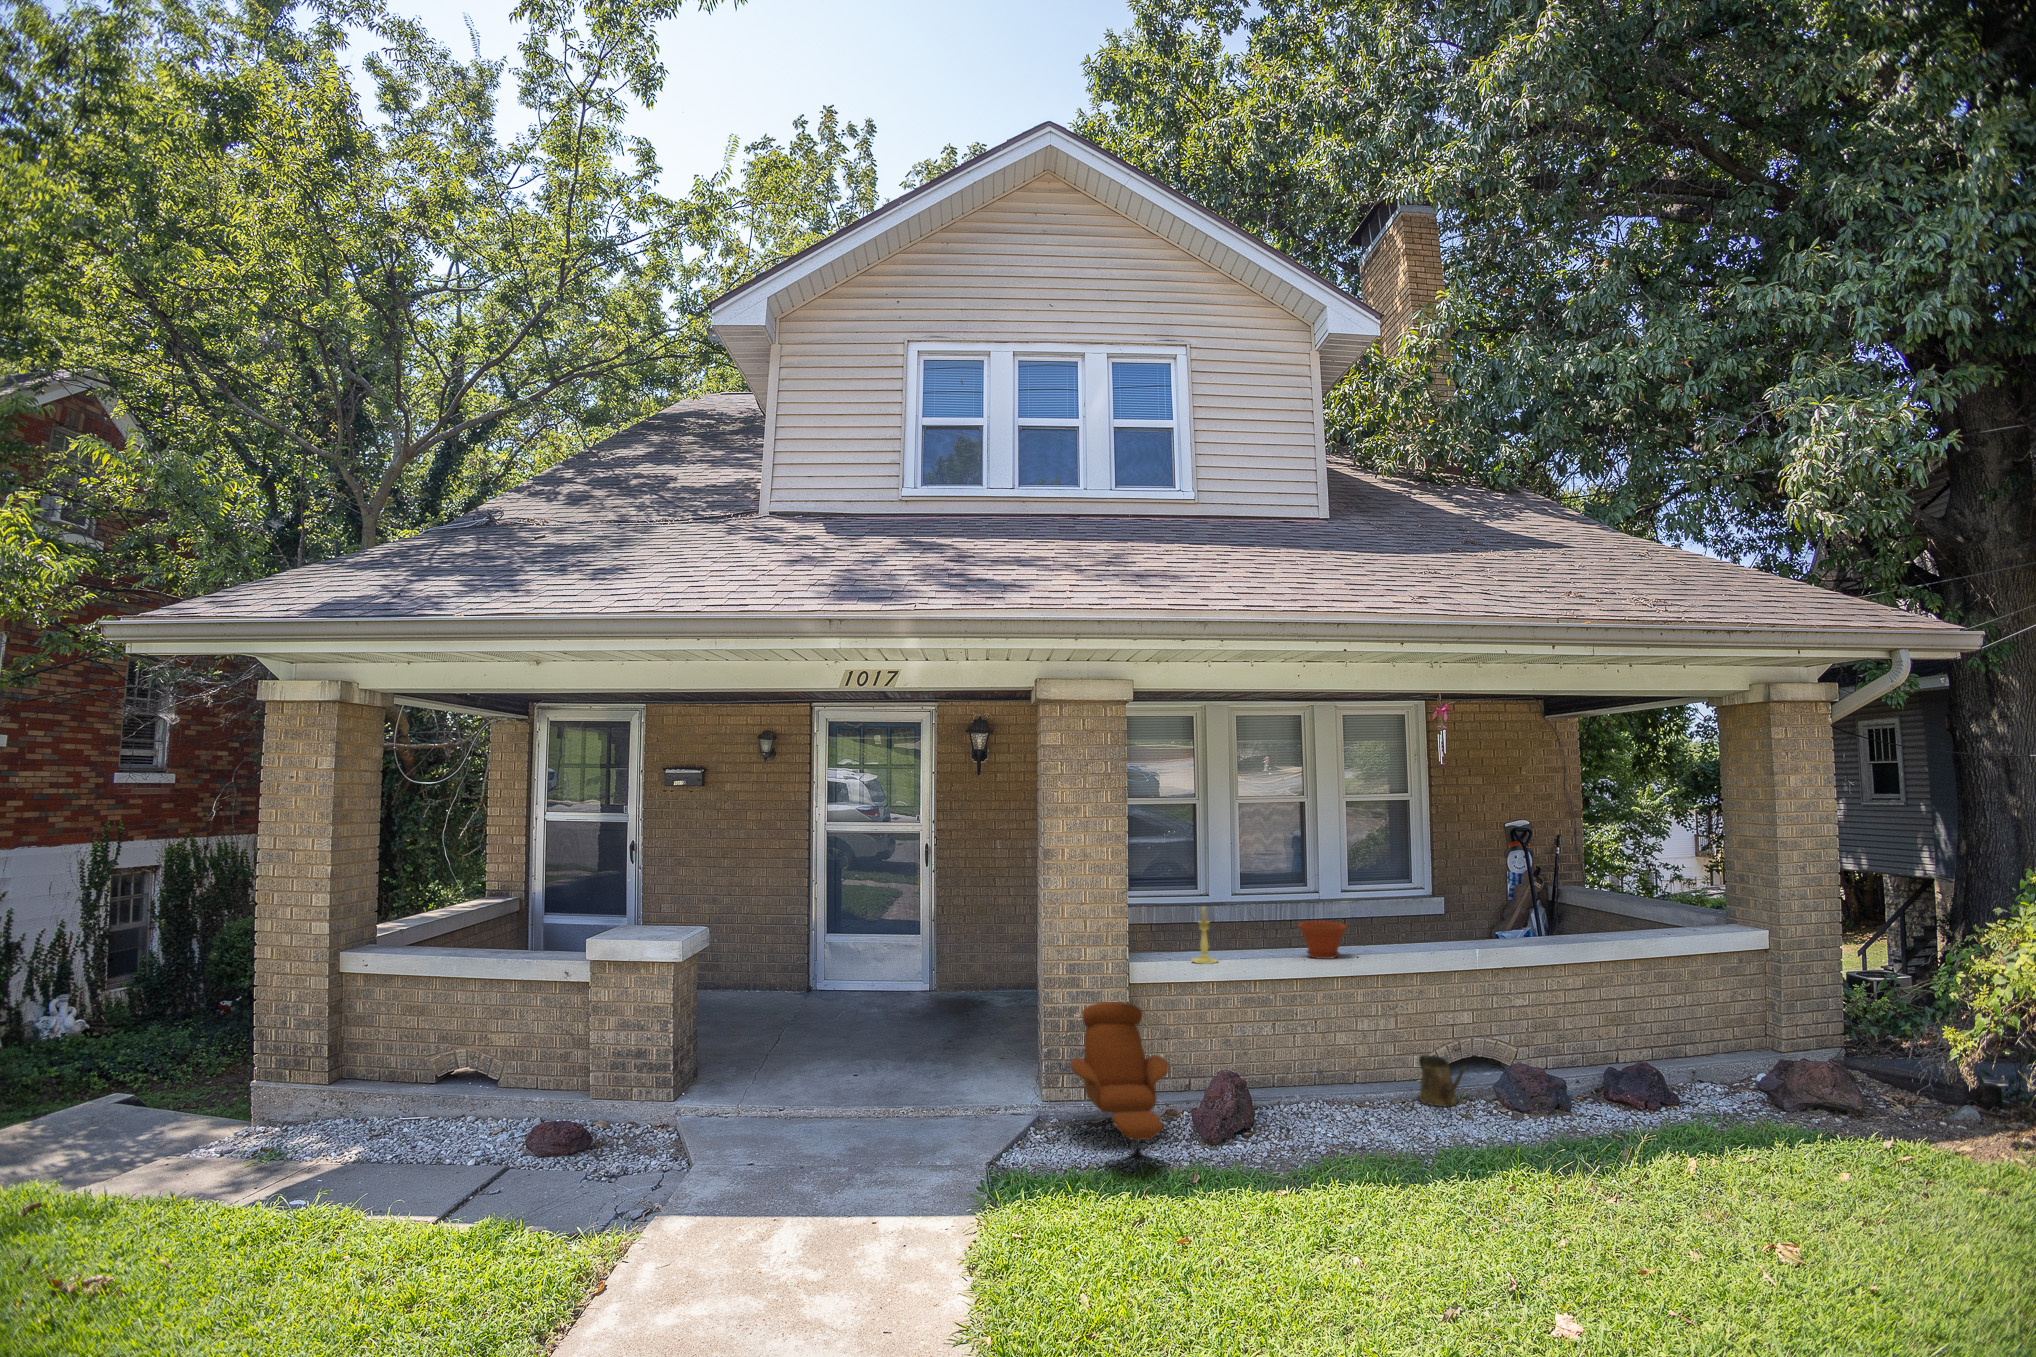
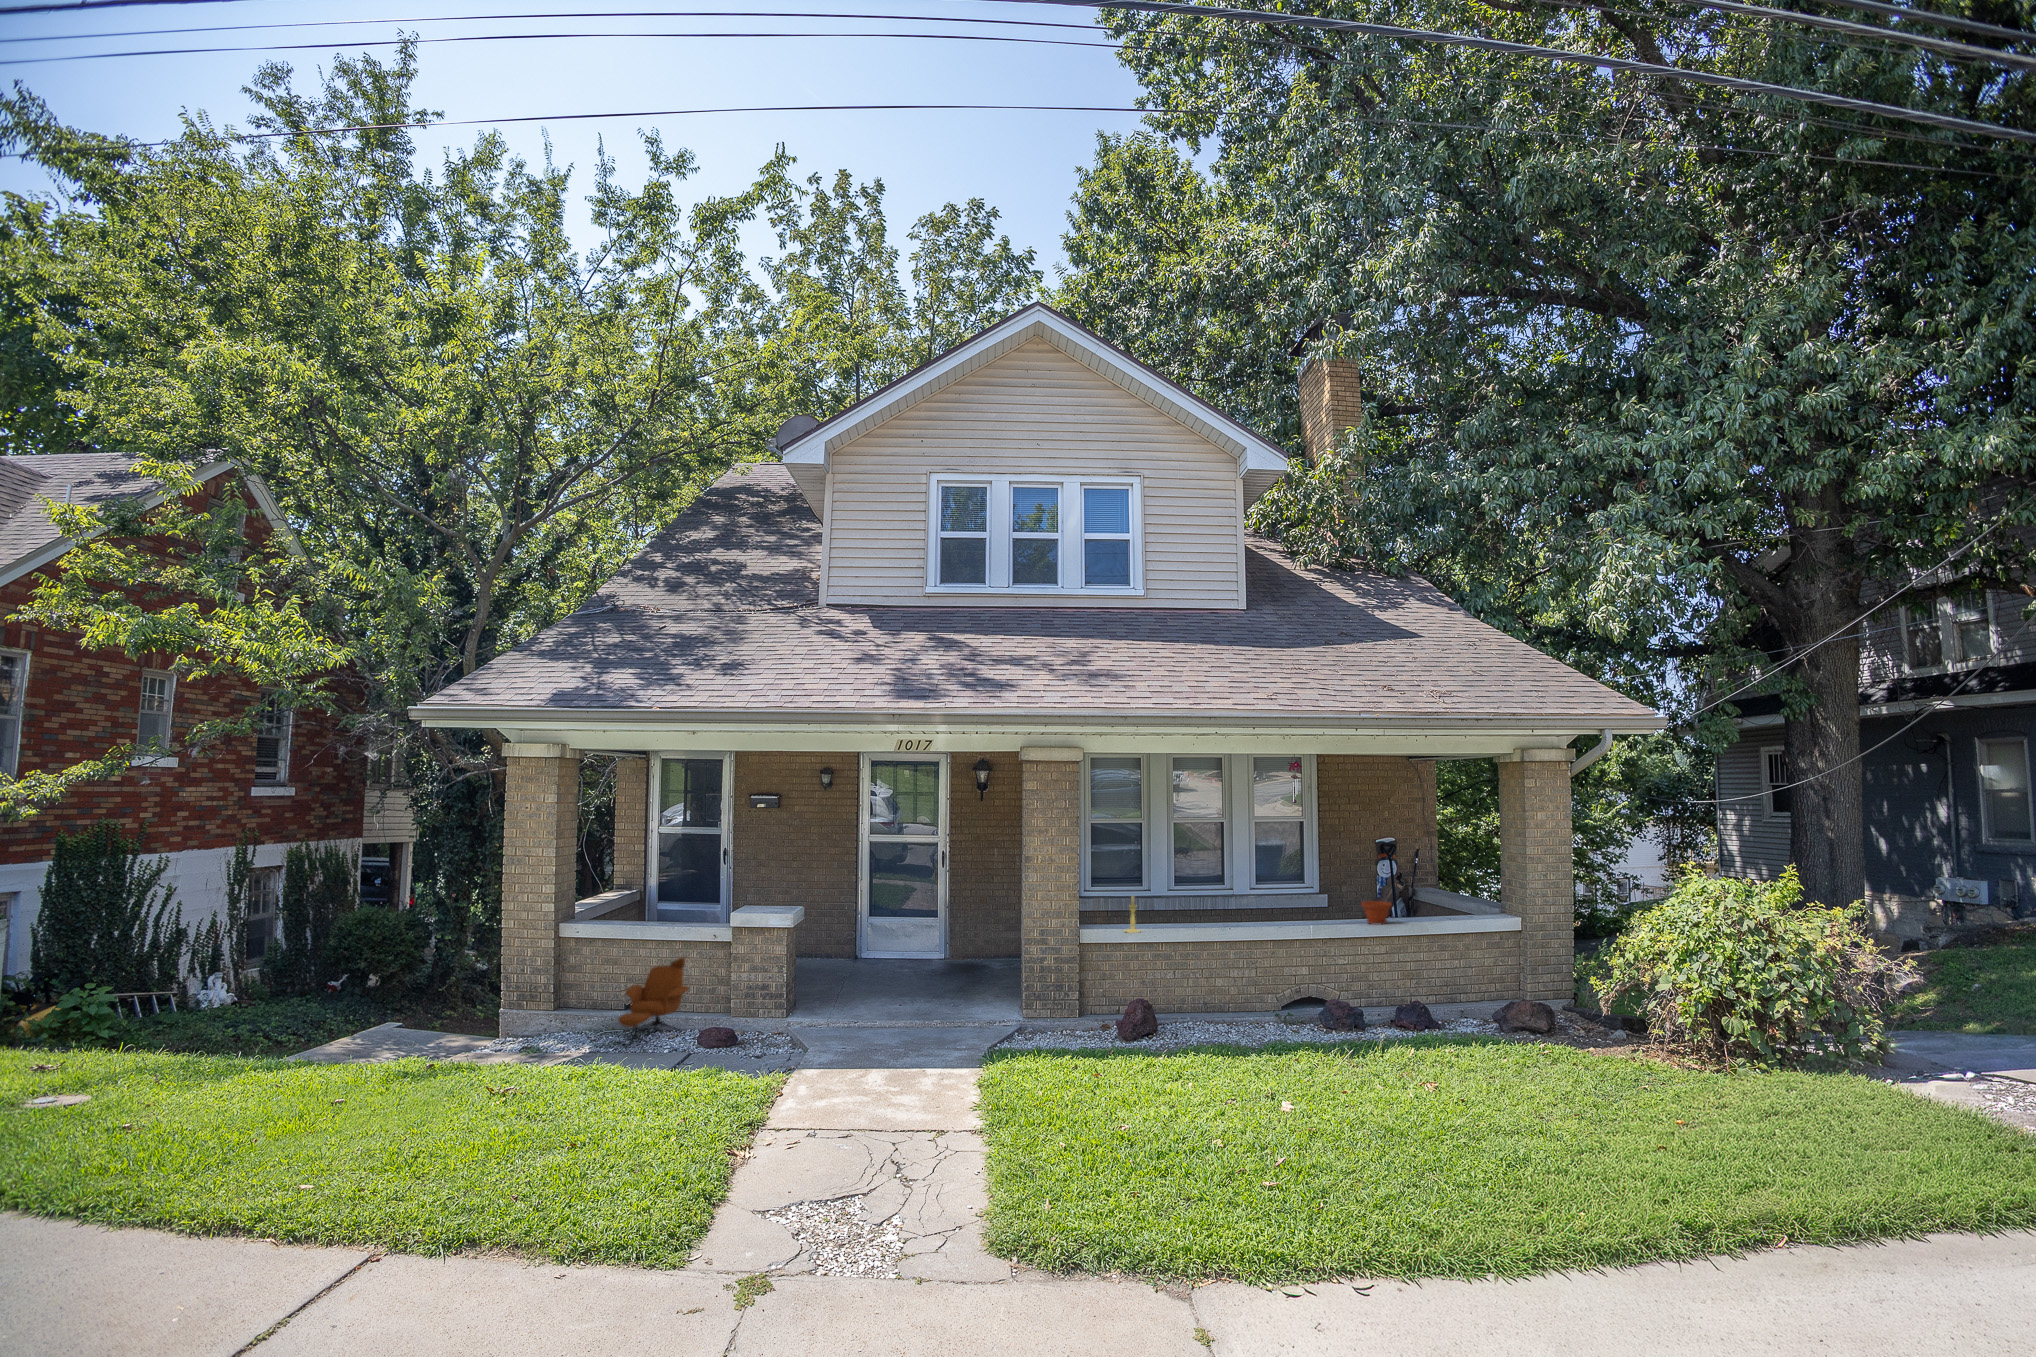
plant pot: present [1298,921,1346,959] -> present [1361,901,1392,924]
lounge chair: present [1070,1002,1169,1178] -> present [618,957,689,1044]
watering can: present [1419,1054,1467,1107] -> none [1271,994,1297,1025]

